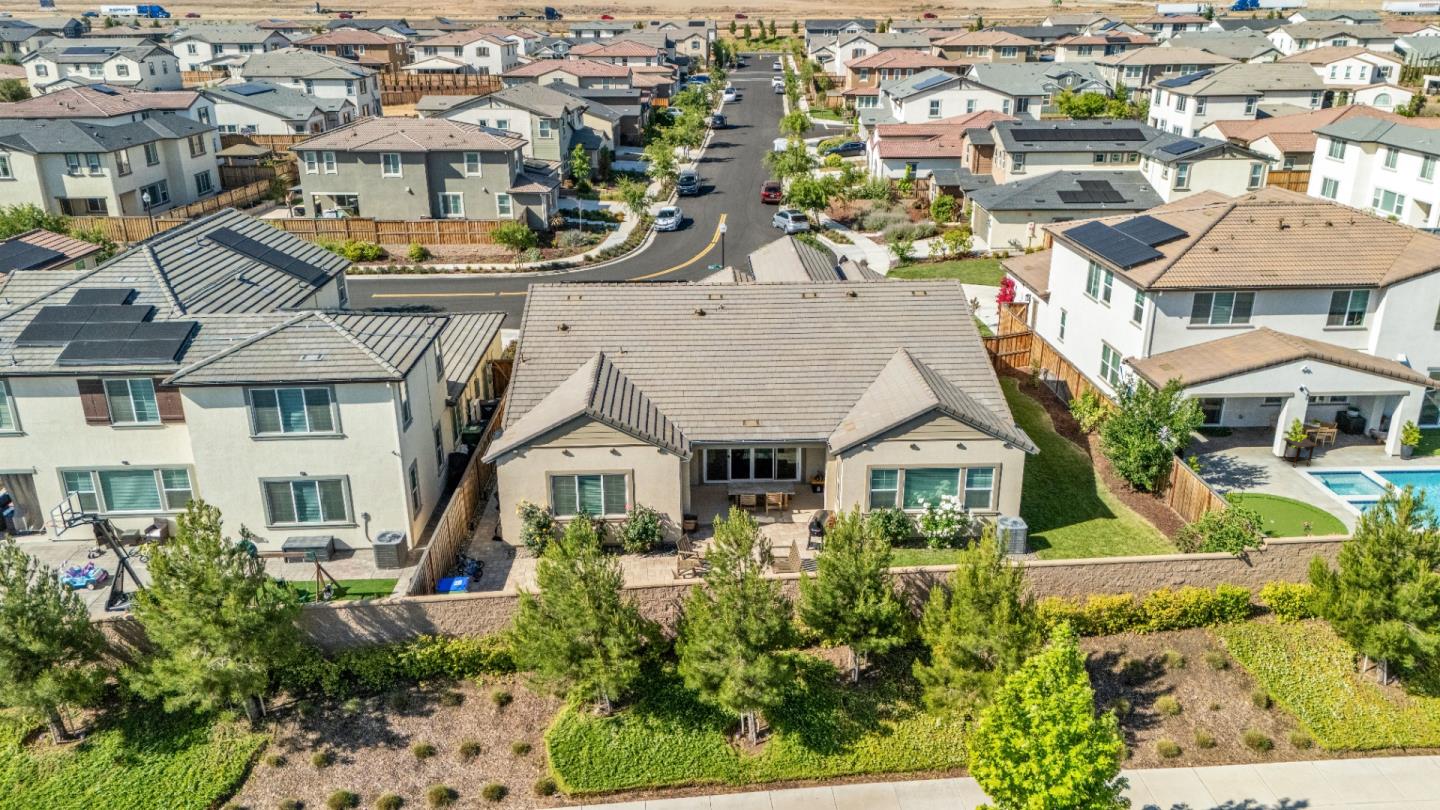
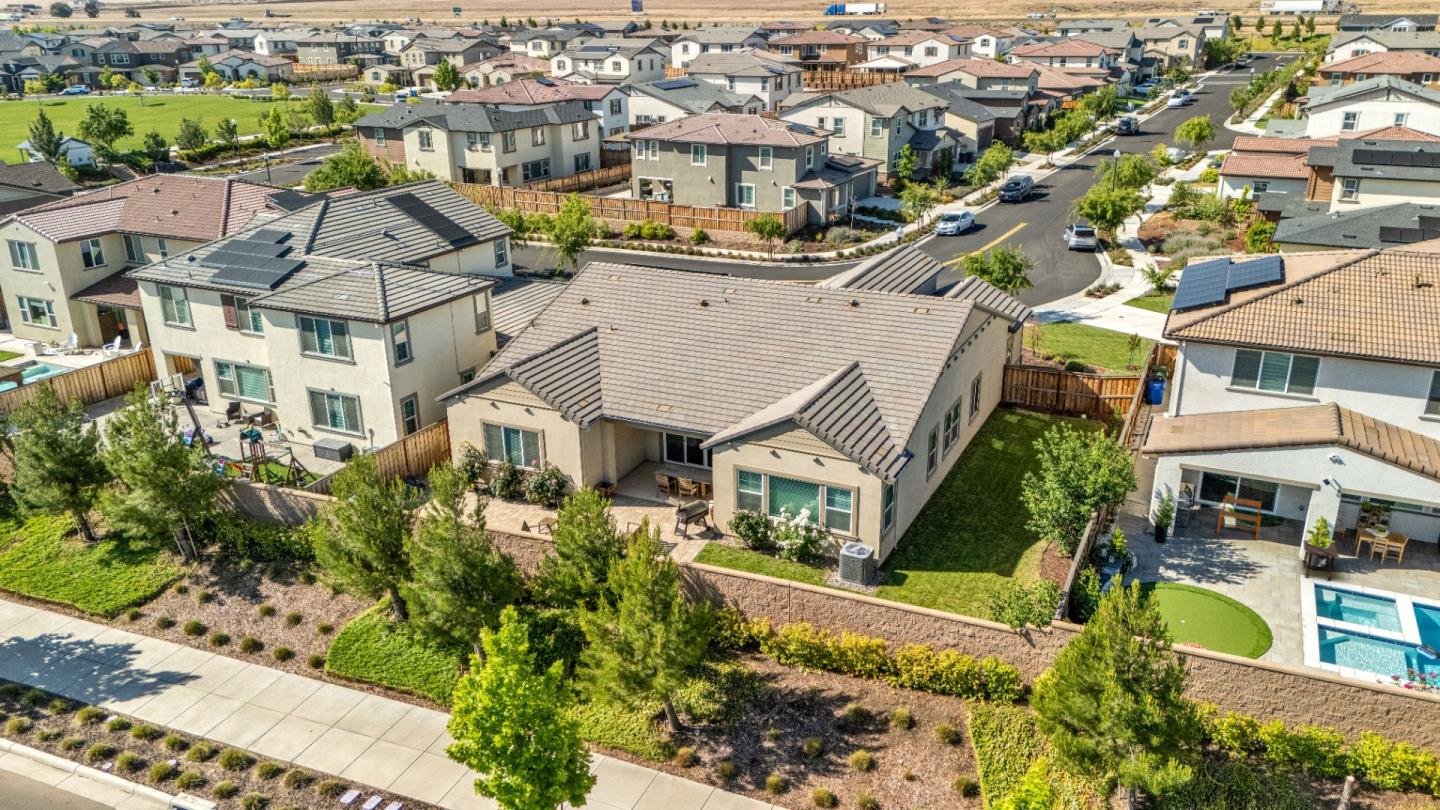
bench: none [1195,415,1234,448] -> present [1217,496,1261,540]

